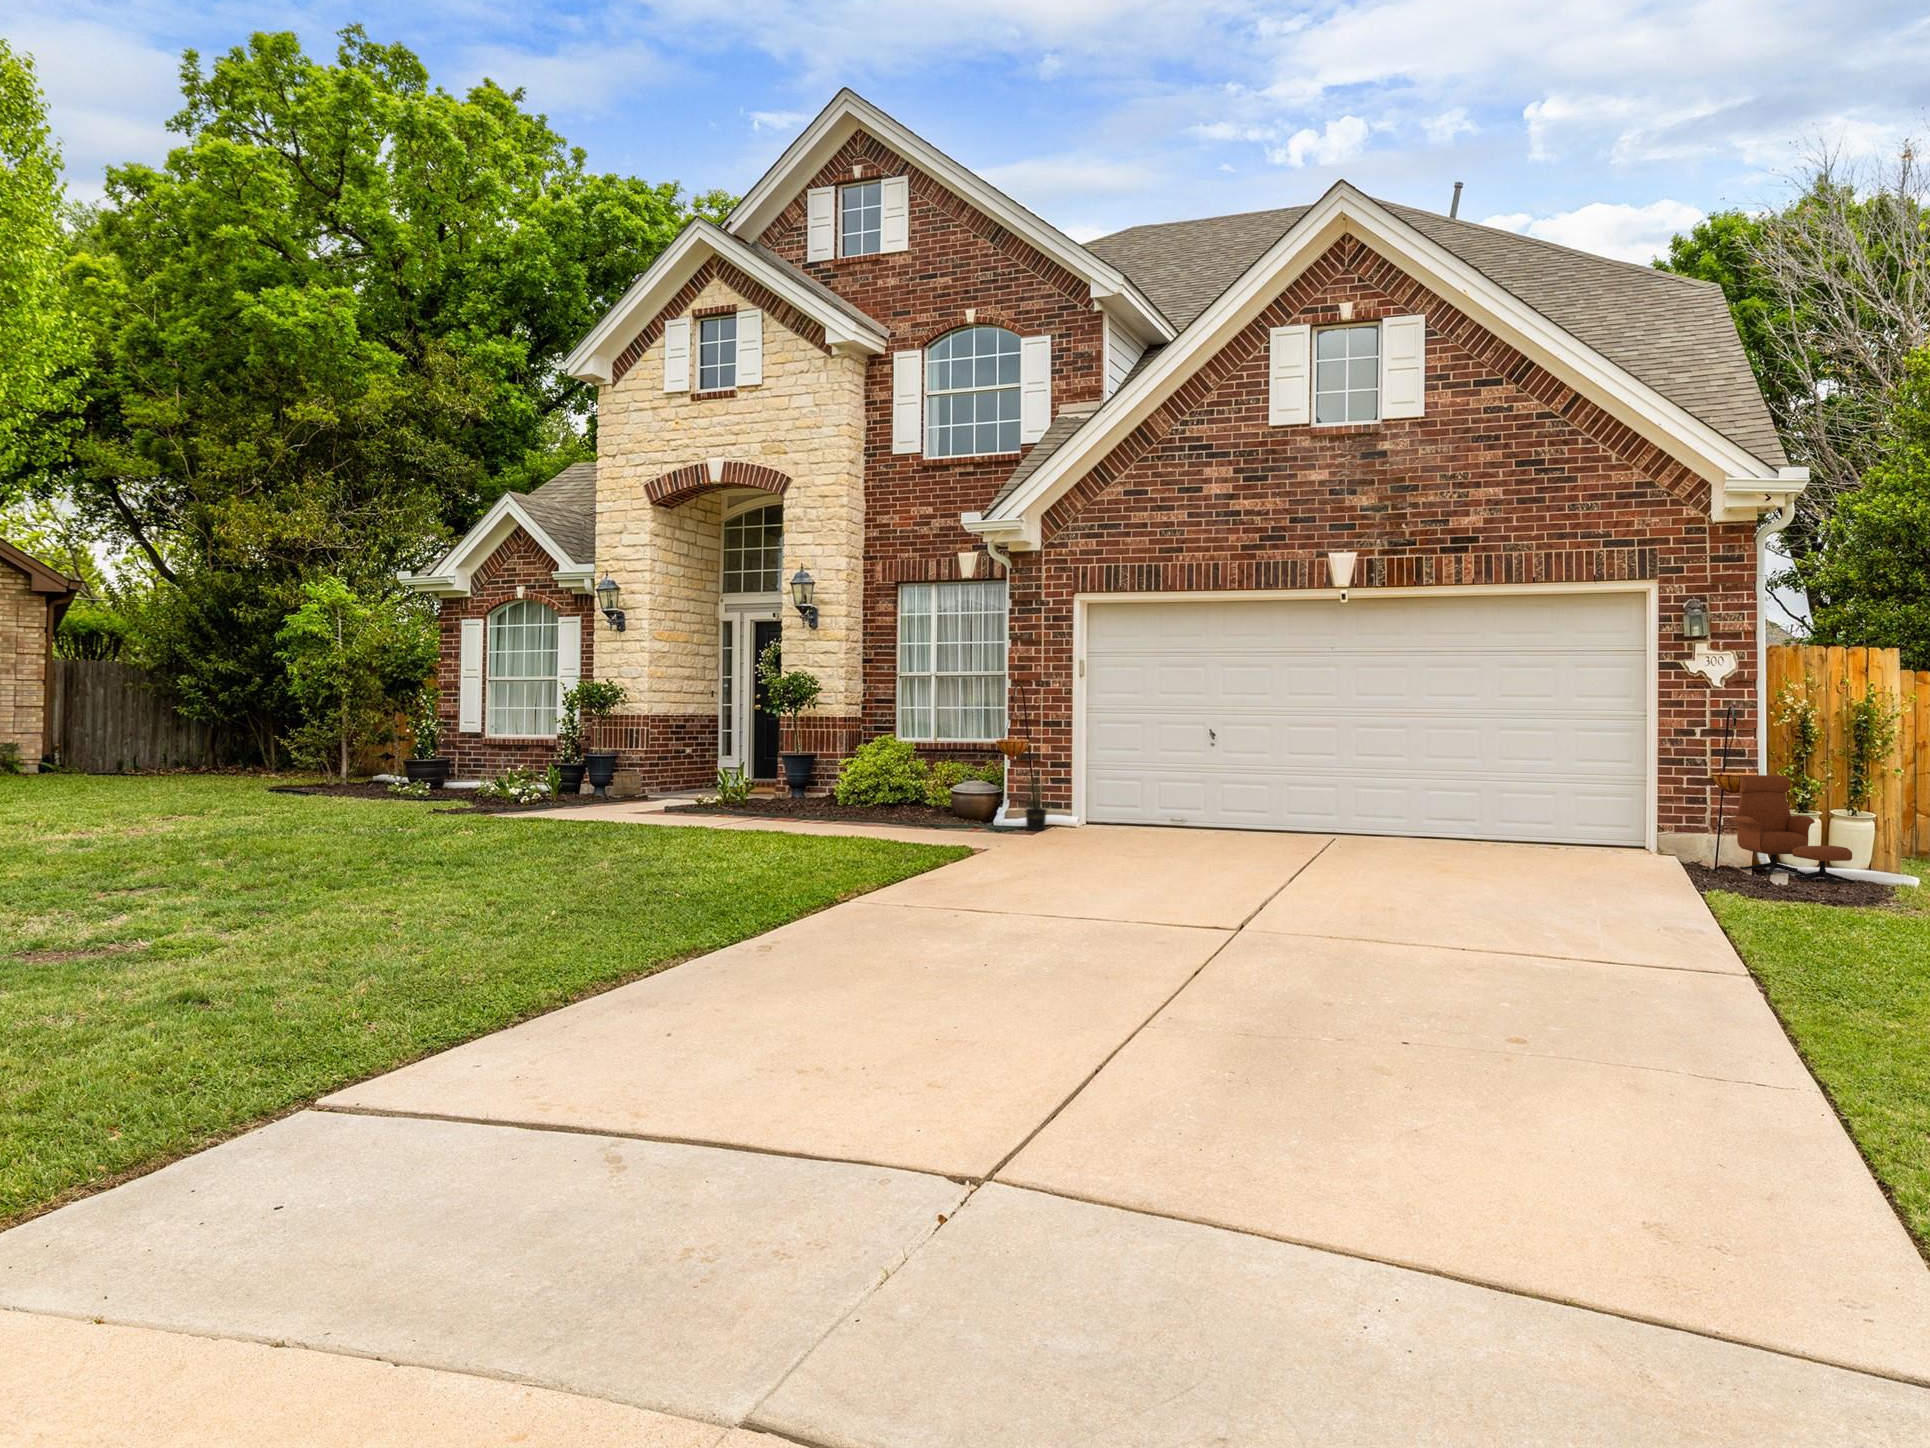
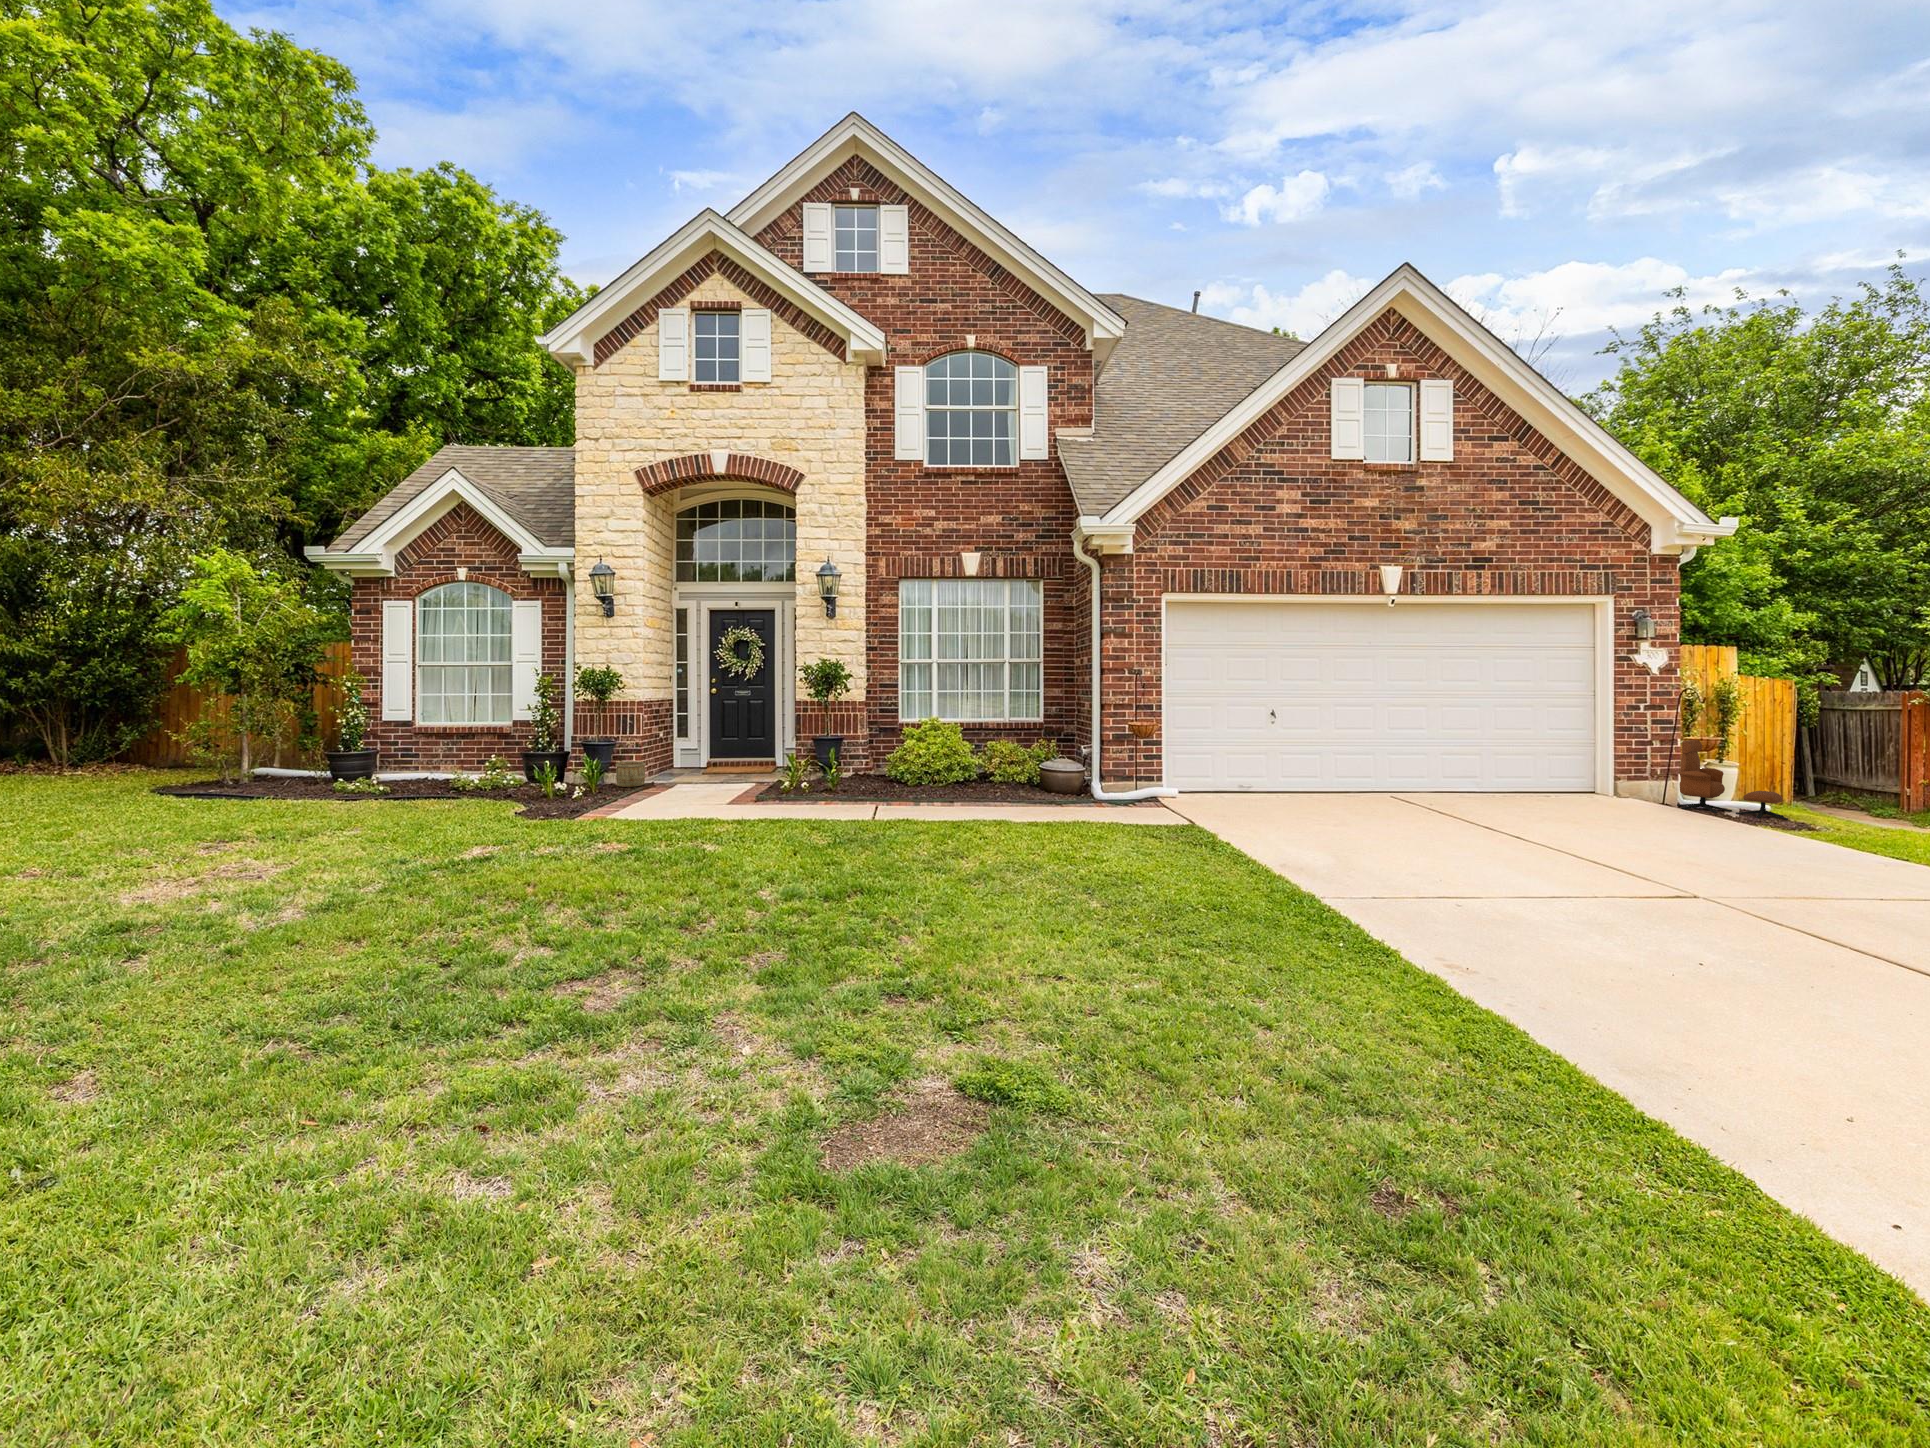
potted plant: present [1024,777,1048,831] -> none [1118,750,1157,808]

